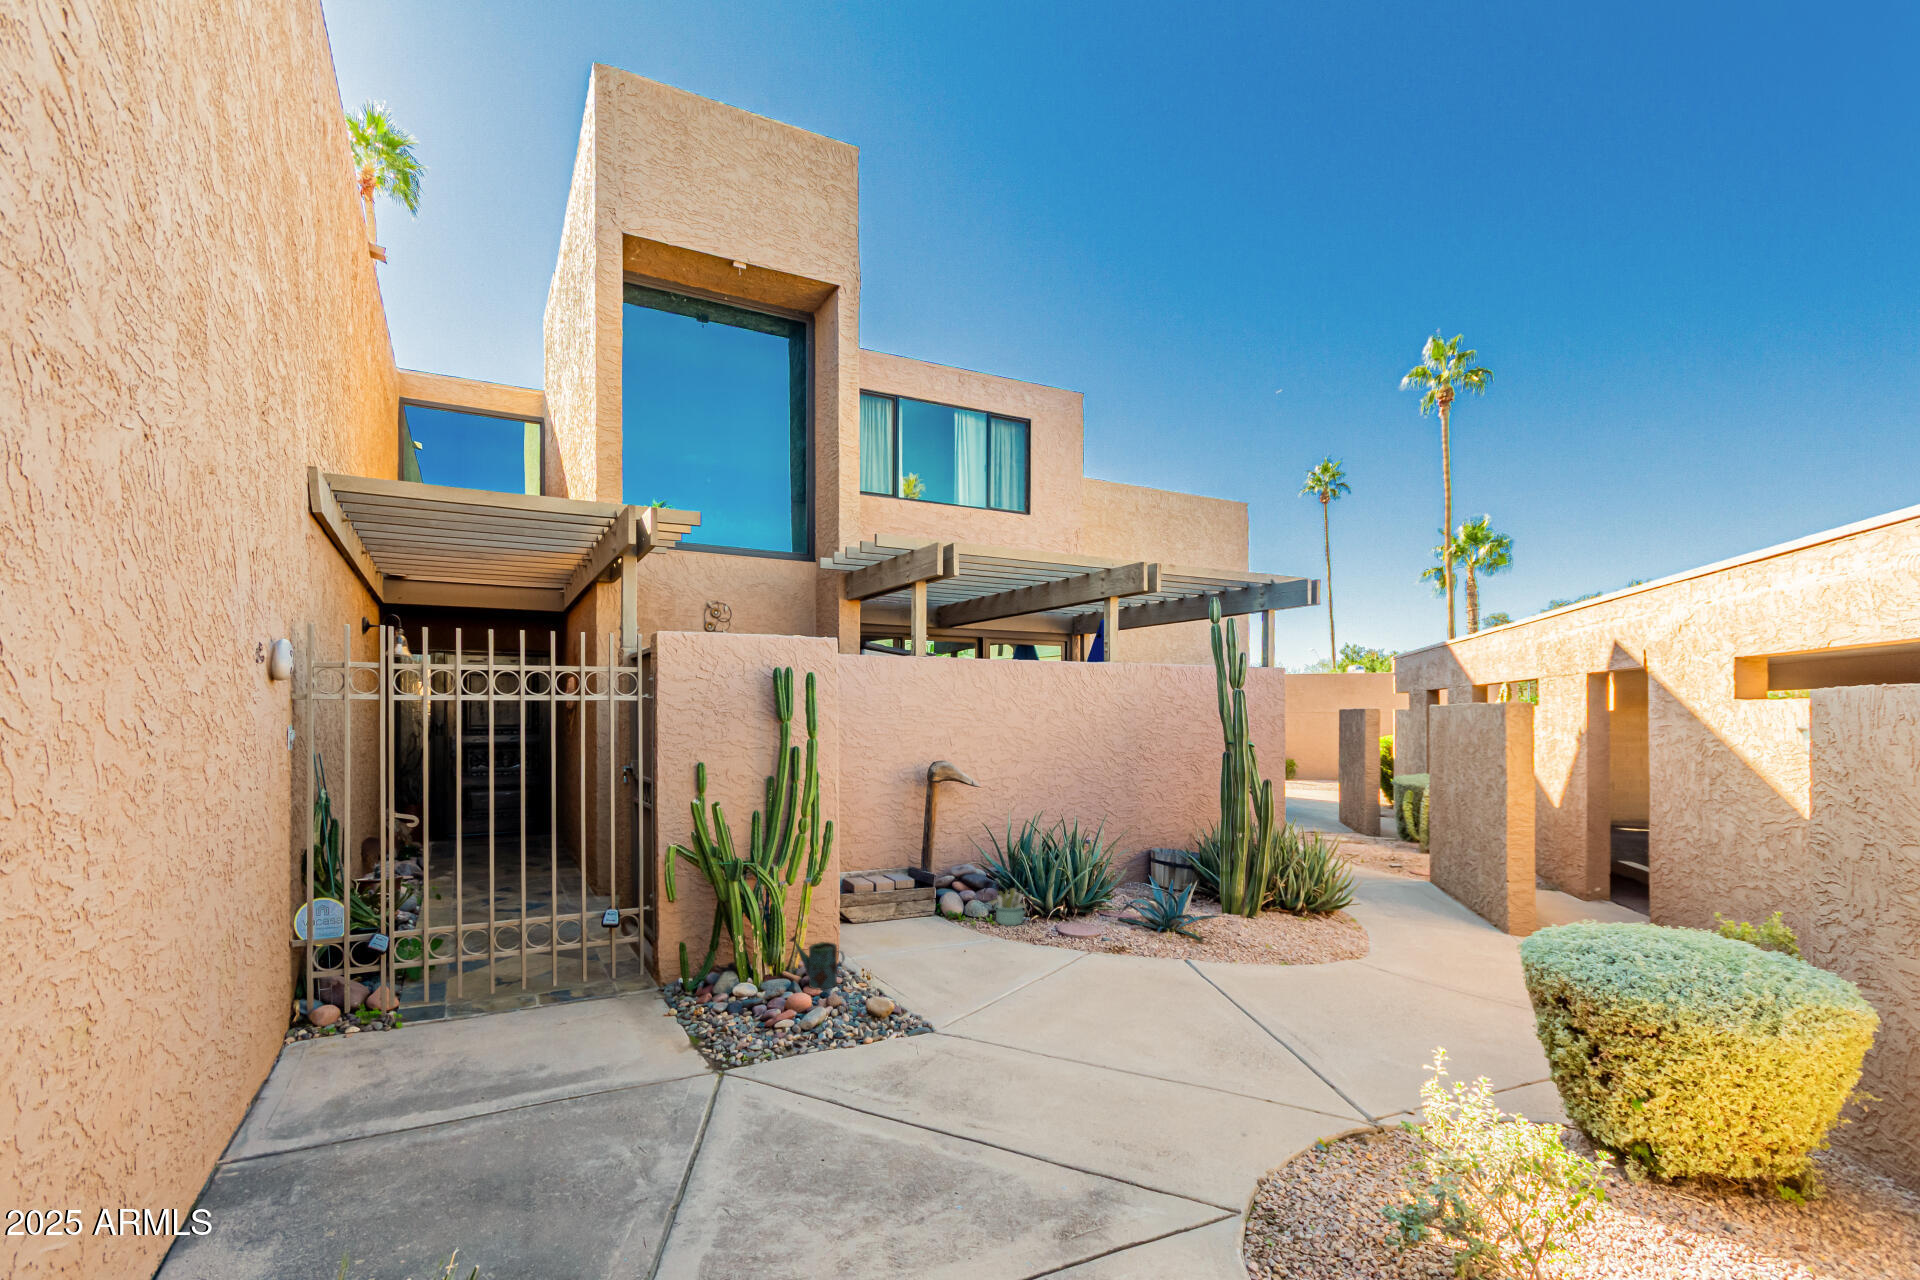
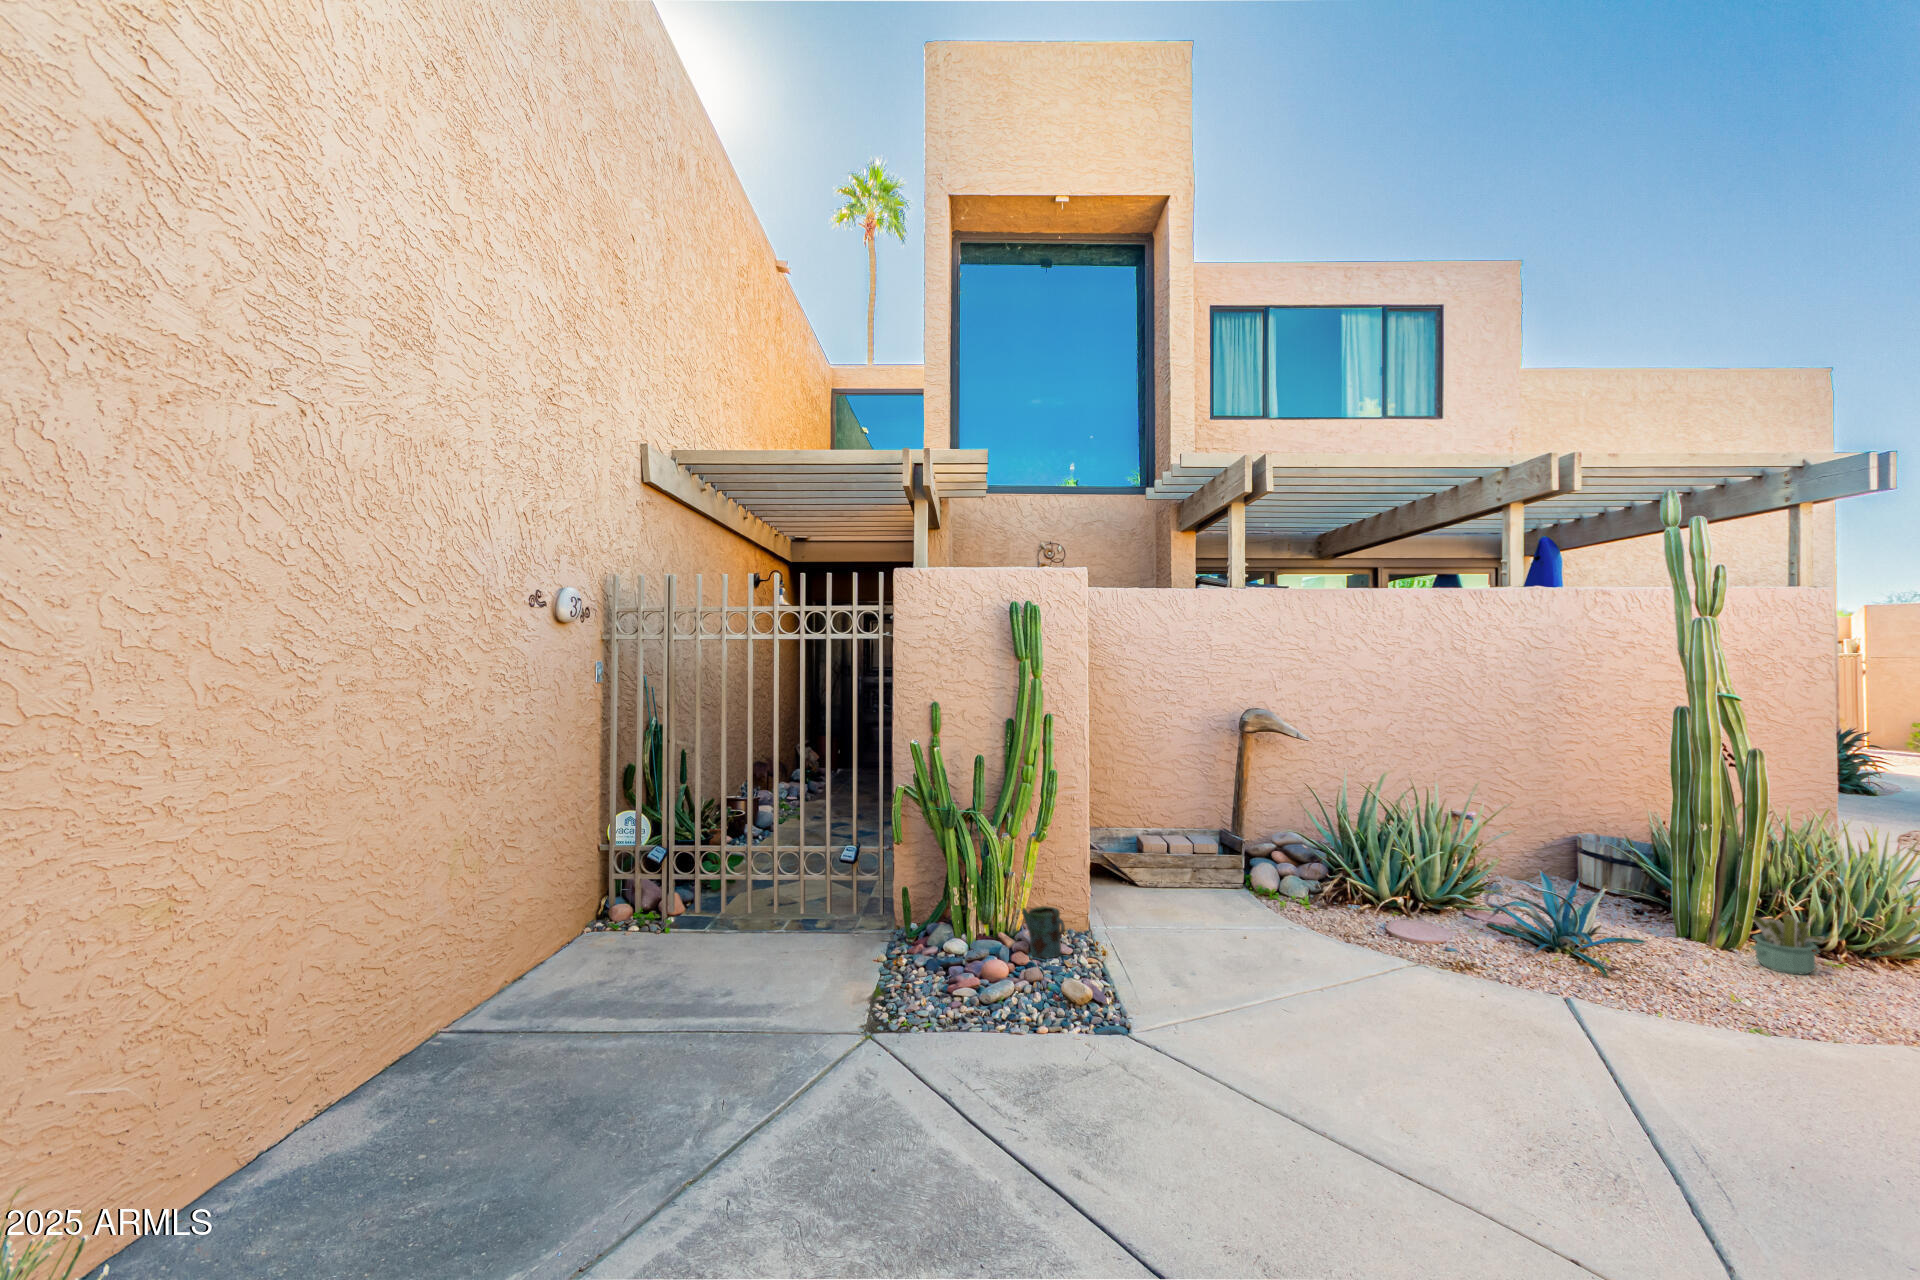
decorative plant: present [990,889,1026,926] -> present [1749,915,1824,975]

